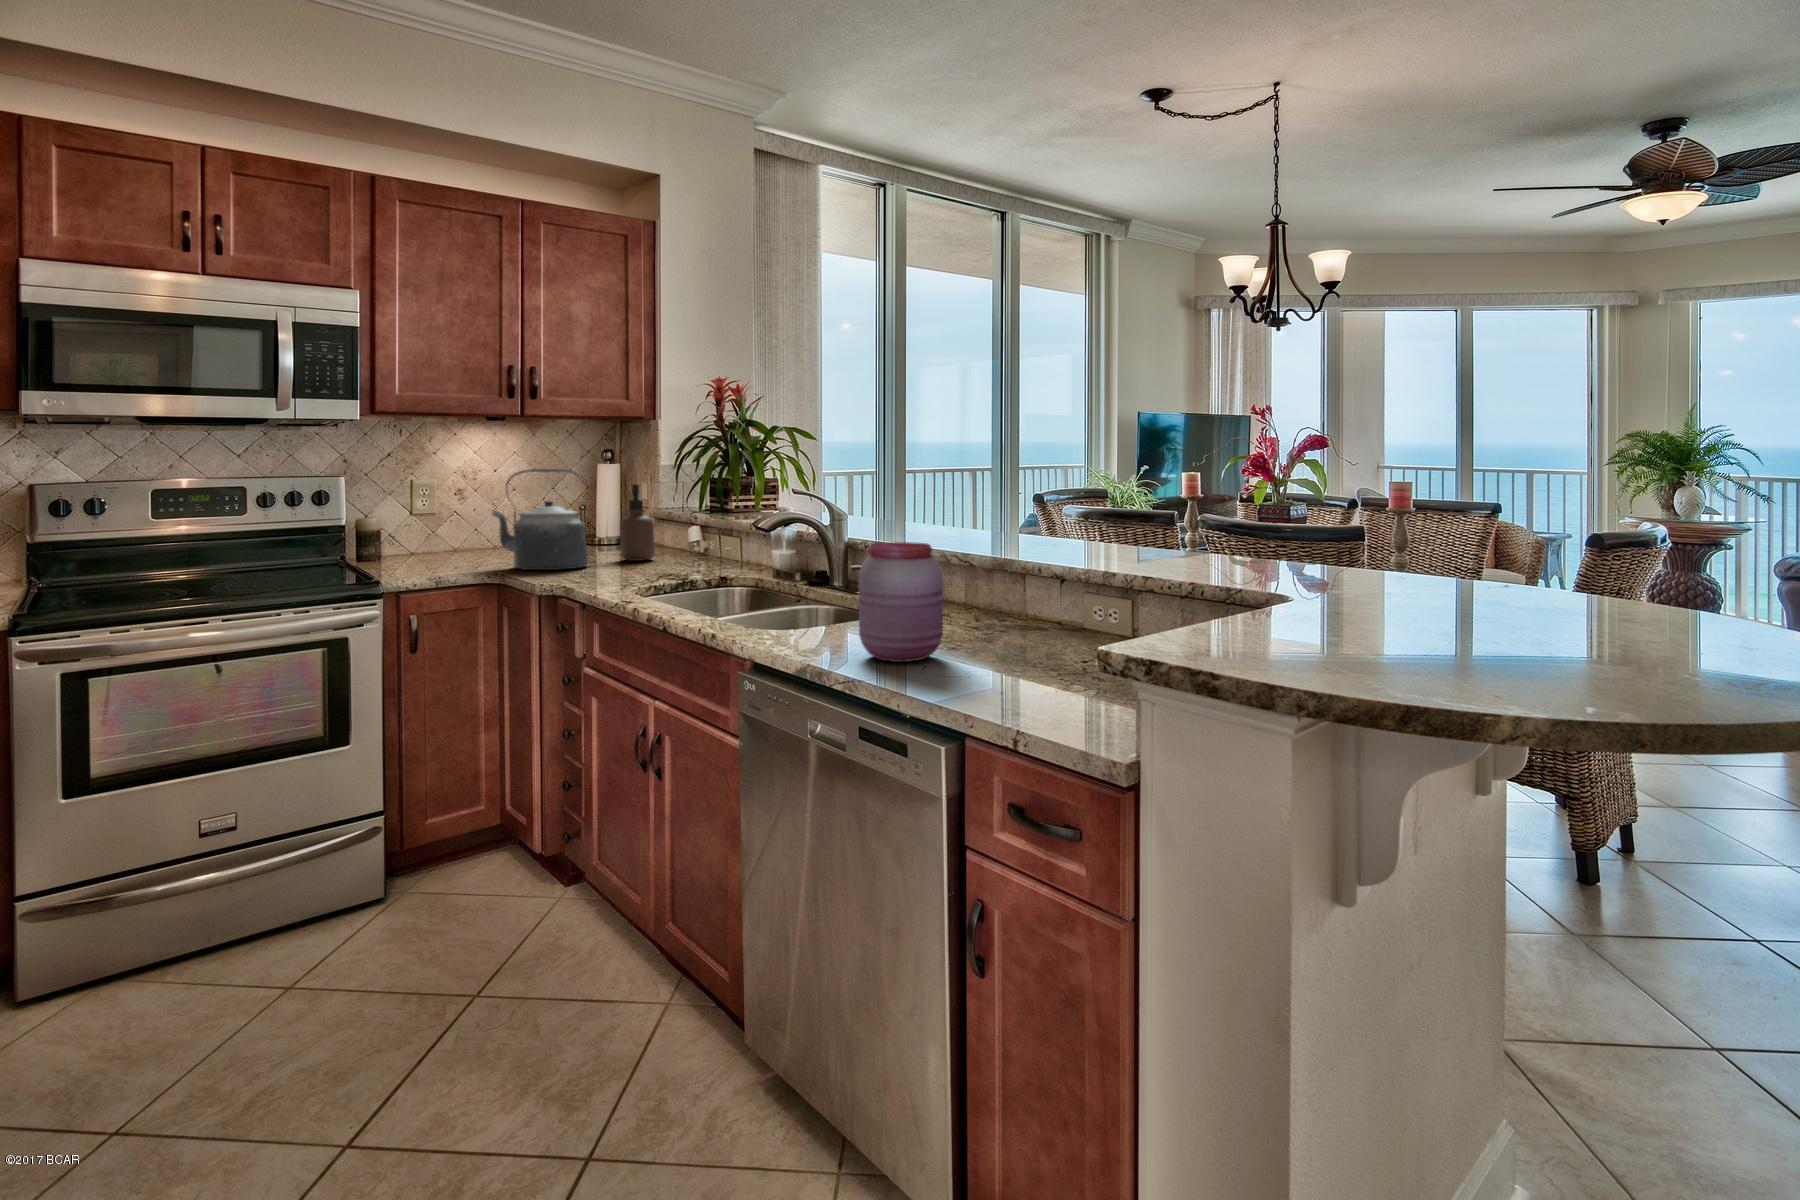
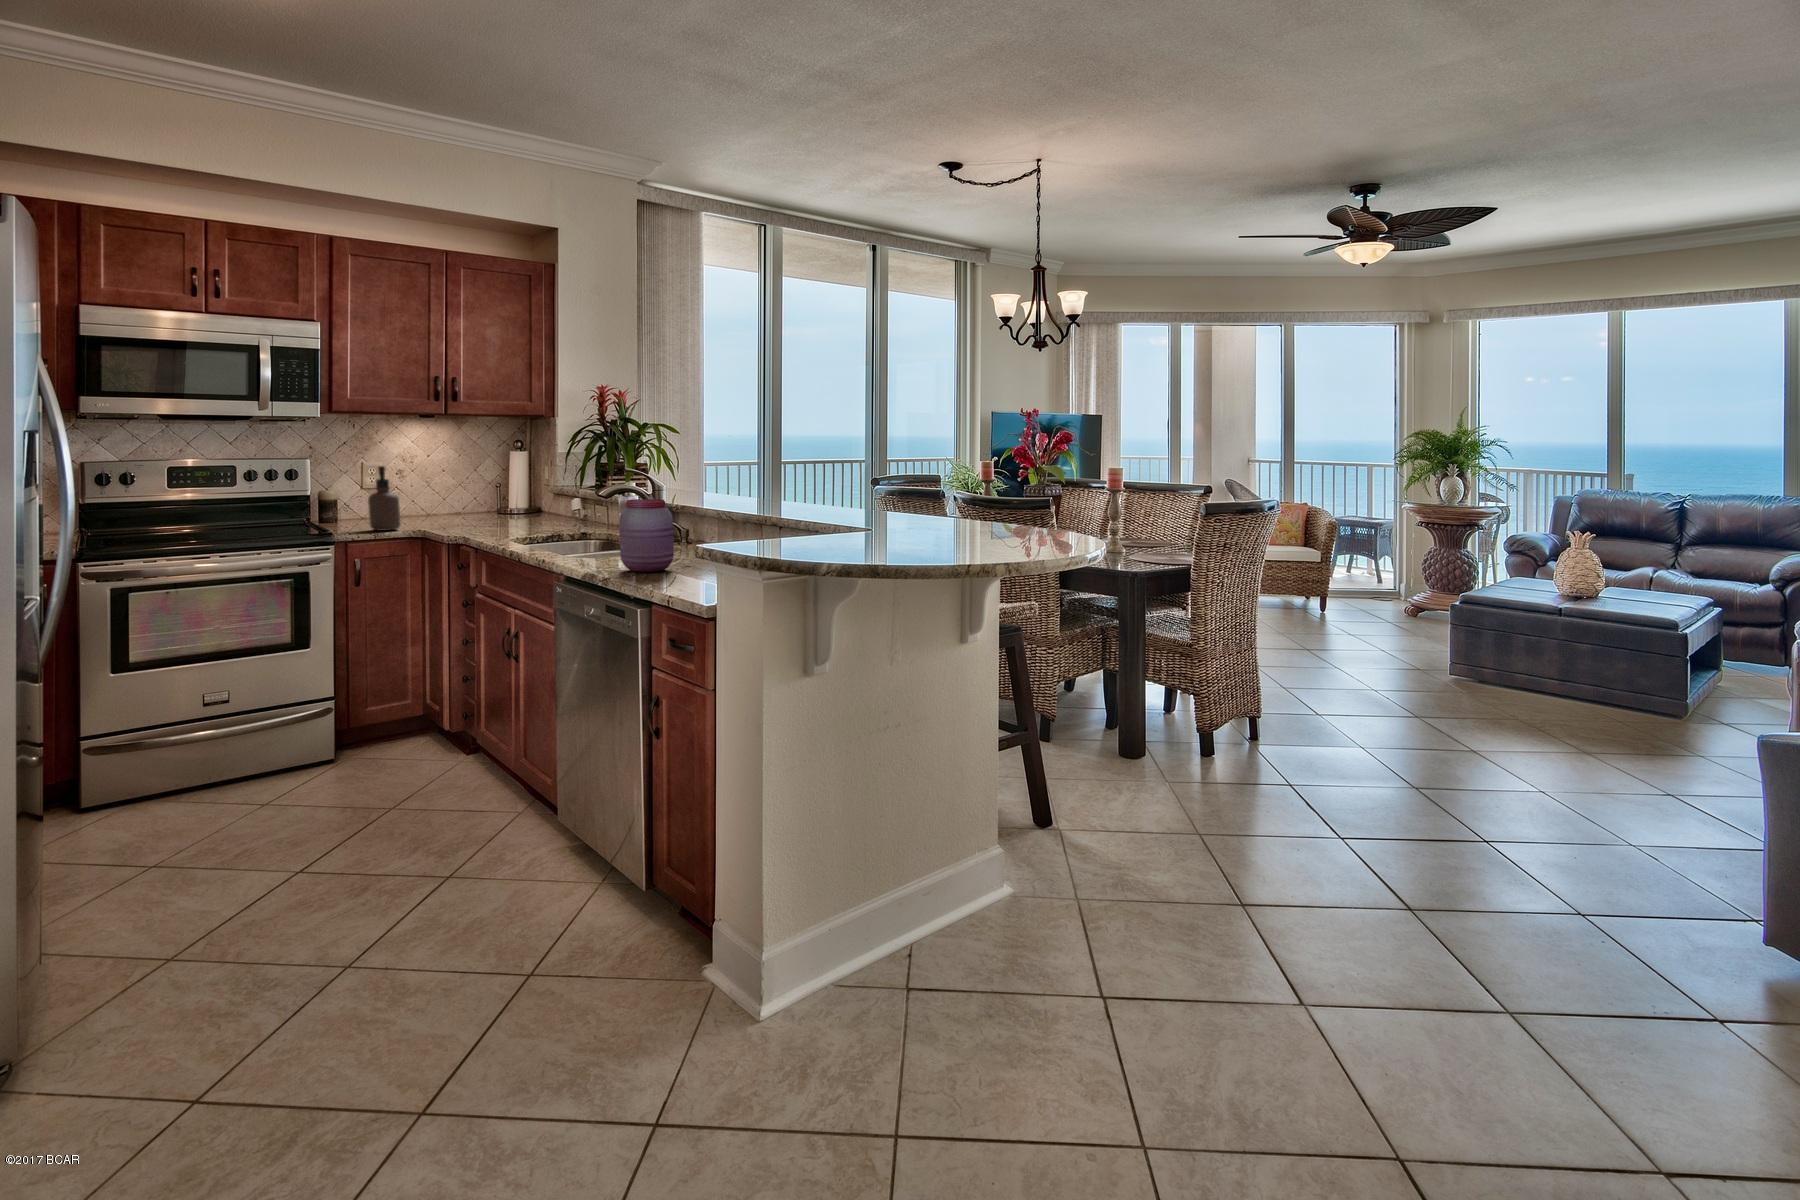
kettle: present [491,469,589,570] -> none [418,454,492,528]
soap dispenser: present [620,484,655,561] -> present [368,466,401,531]

